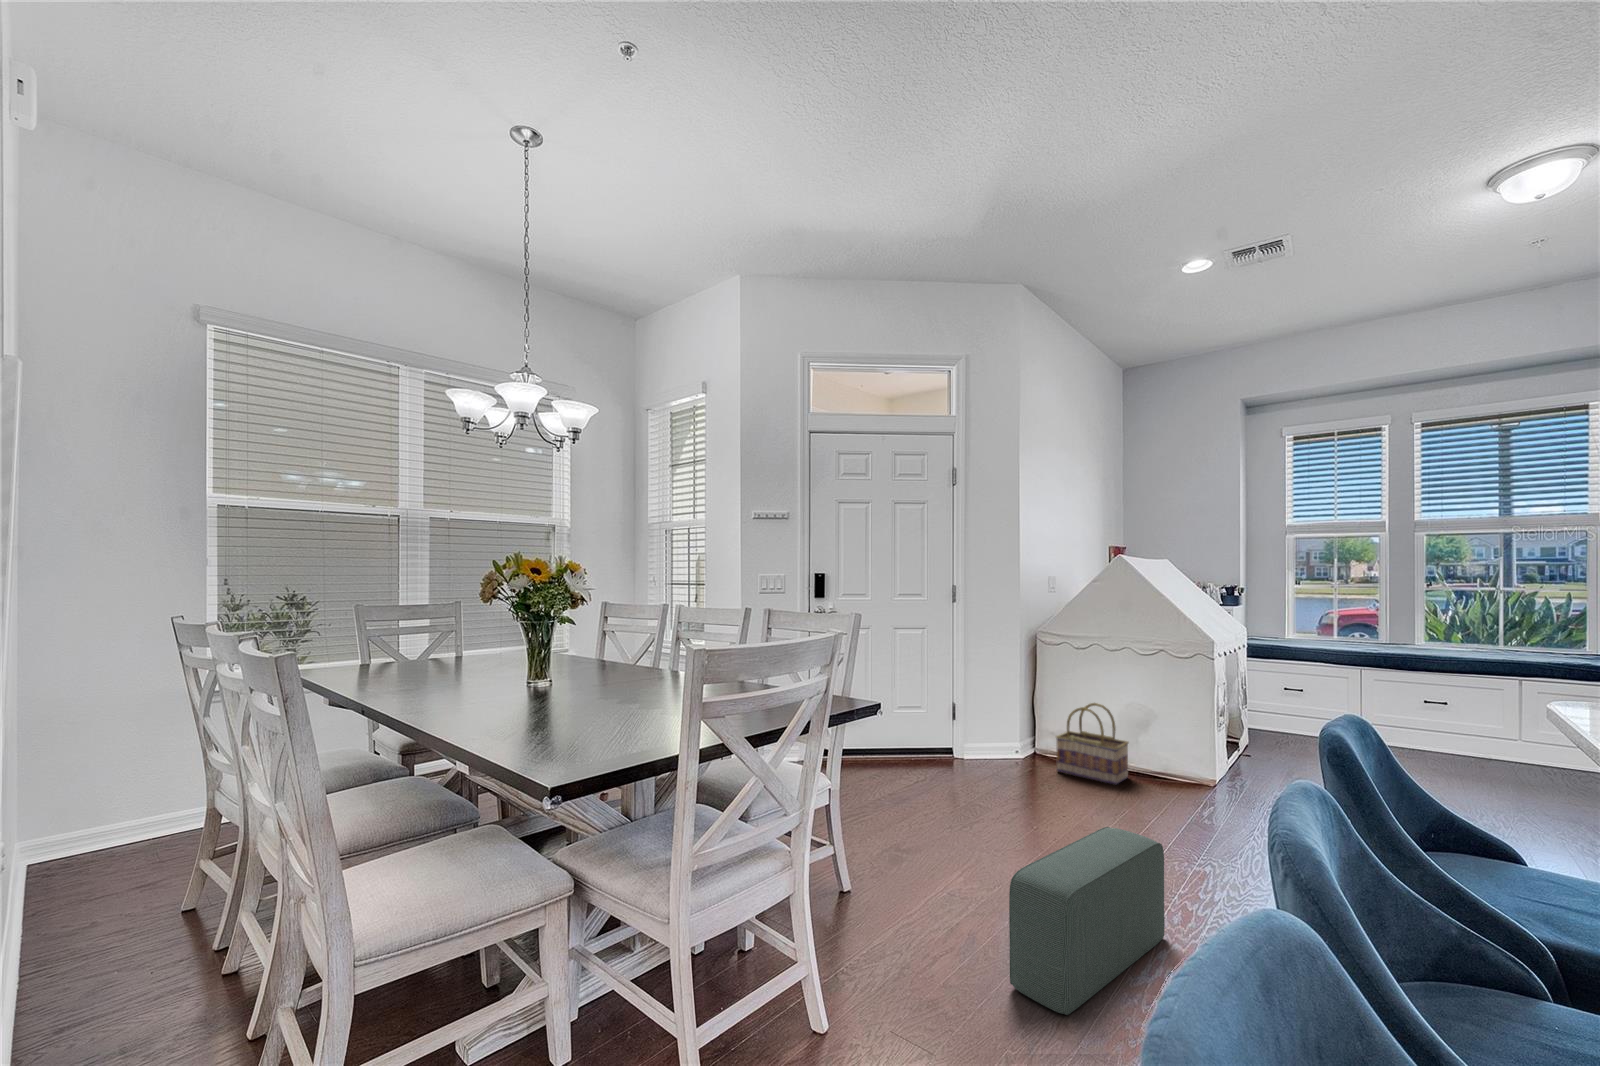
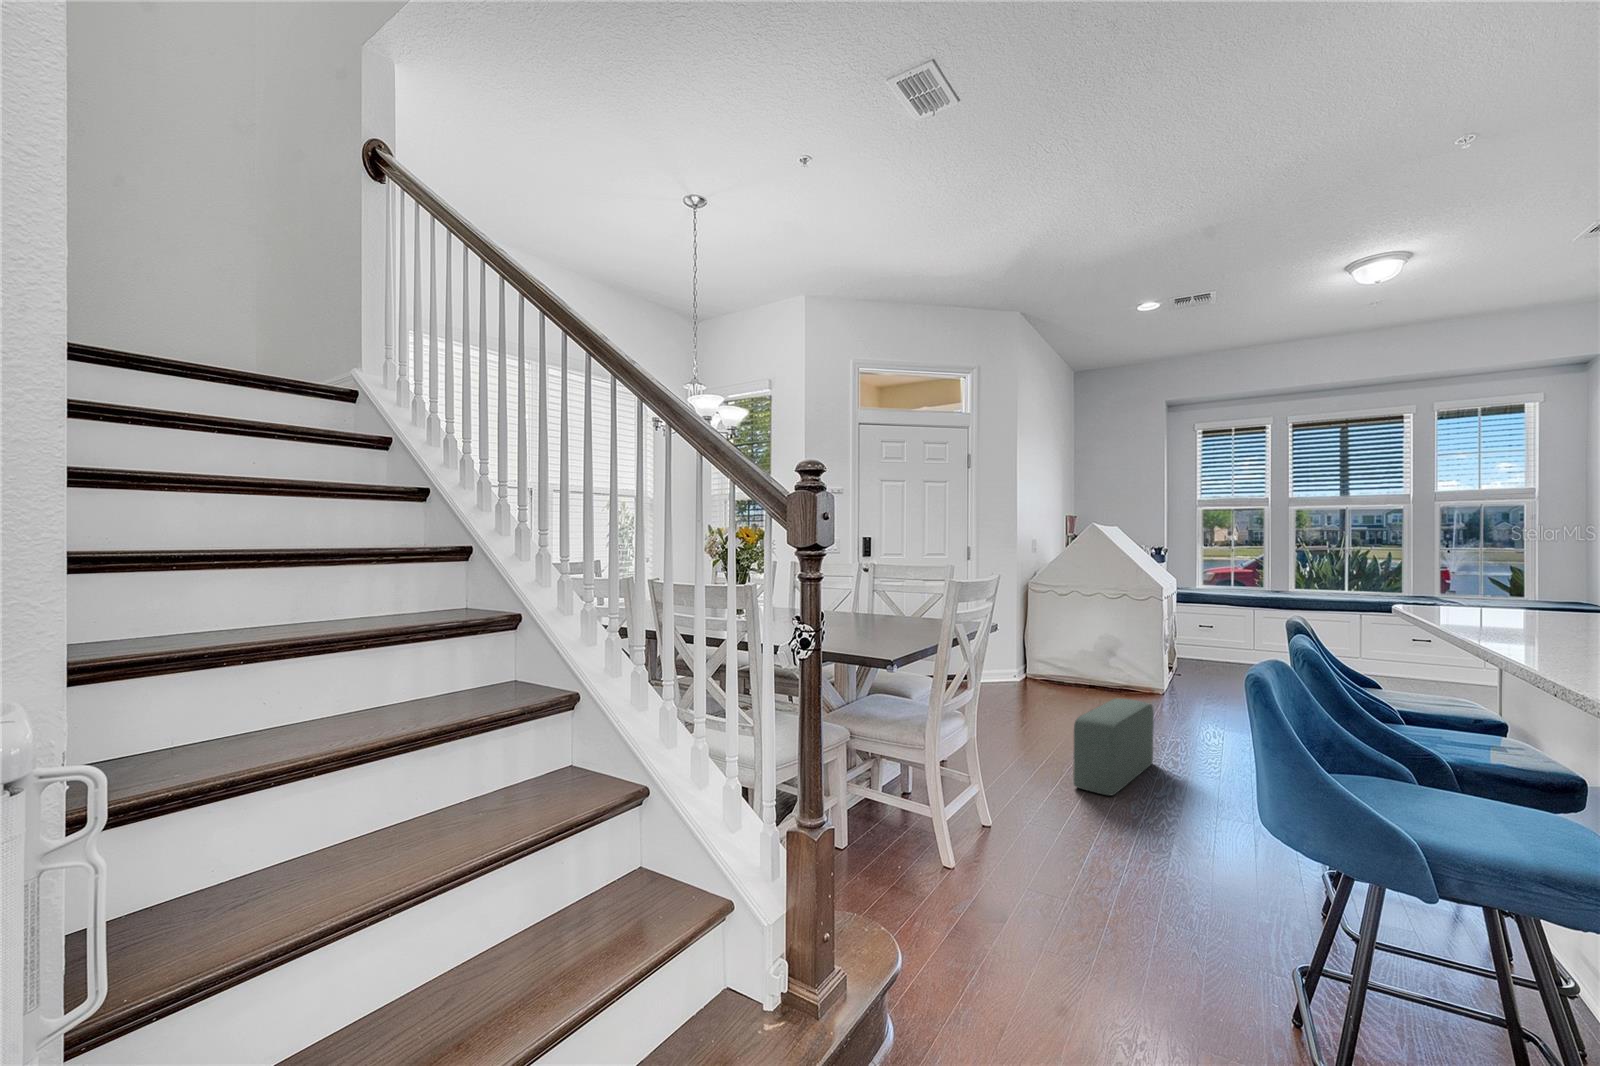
basket: present [1056,703,1128,785] -> none [1043,634,1096,692]

